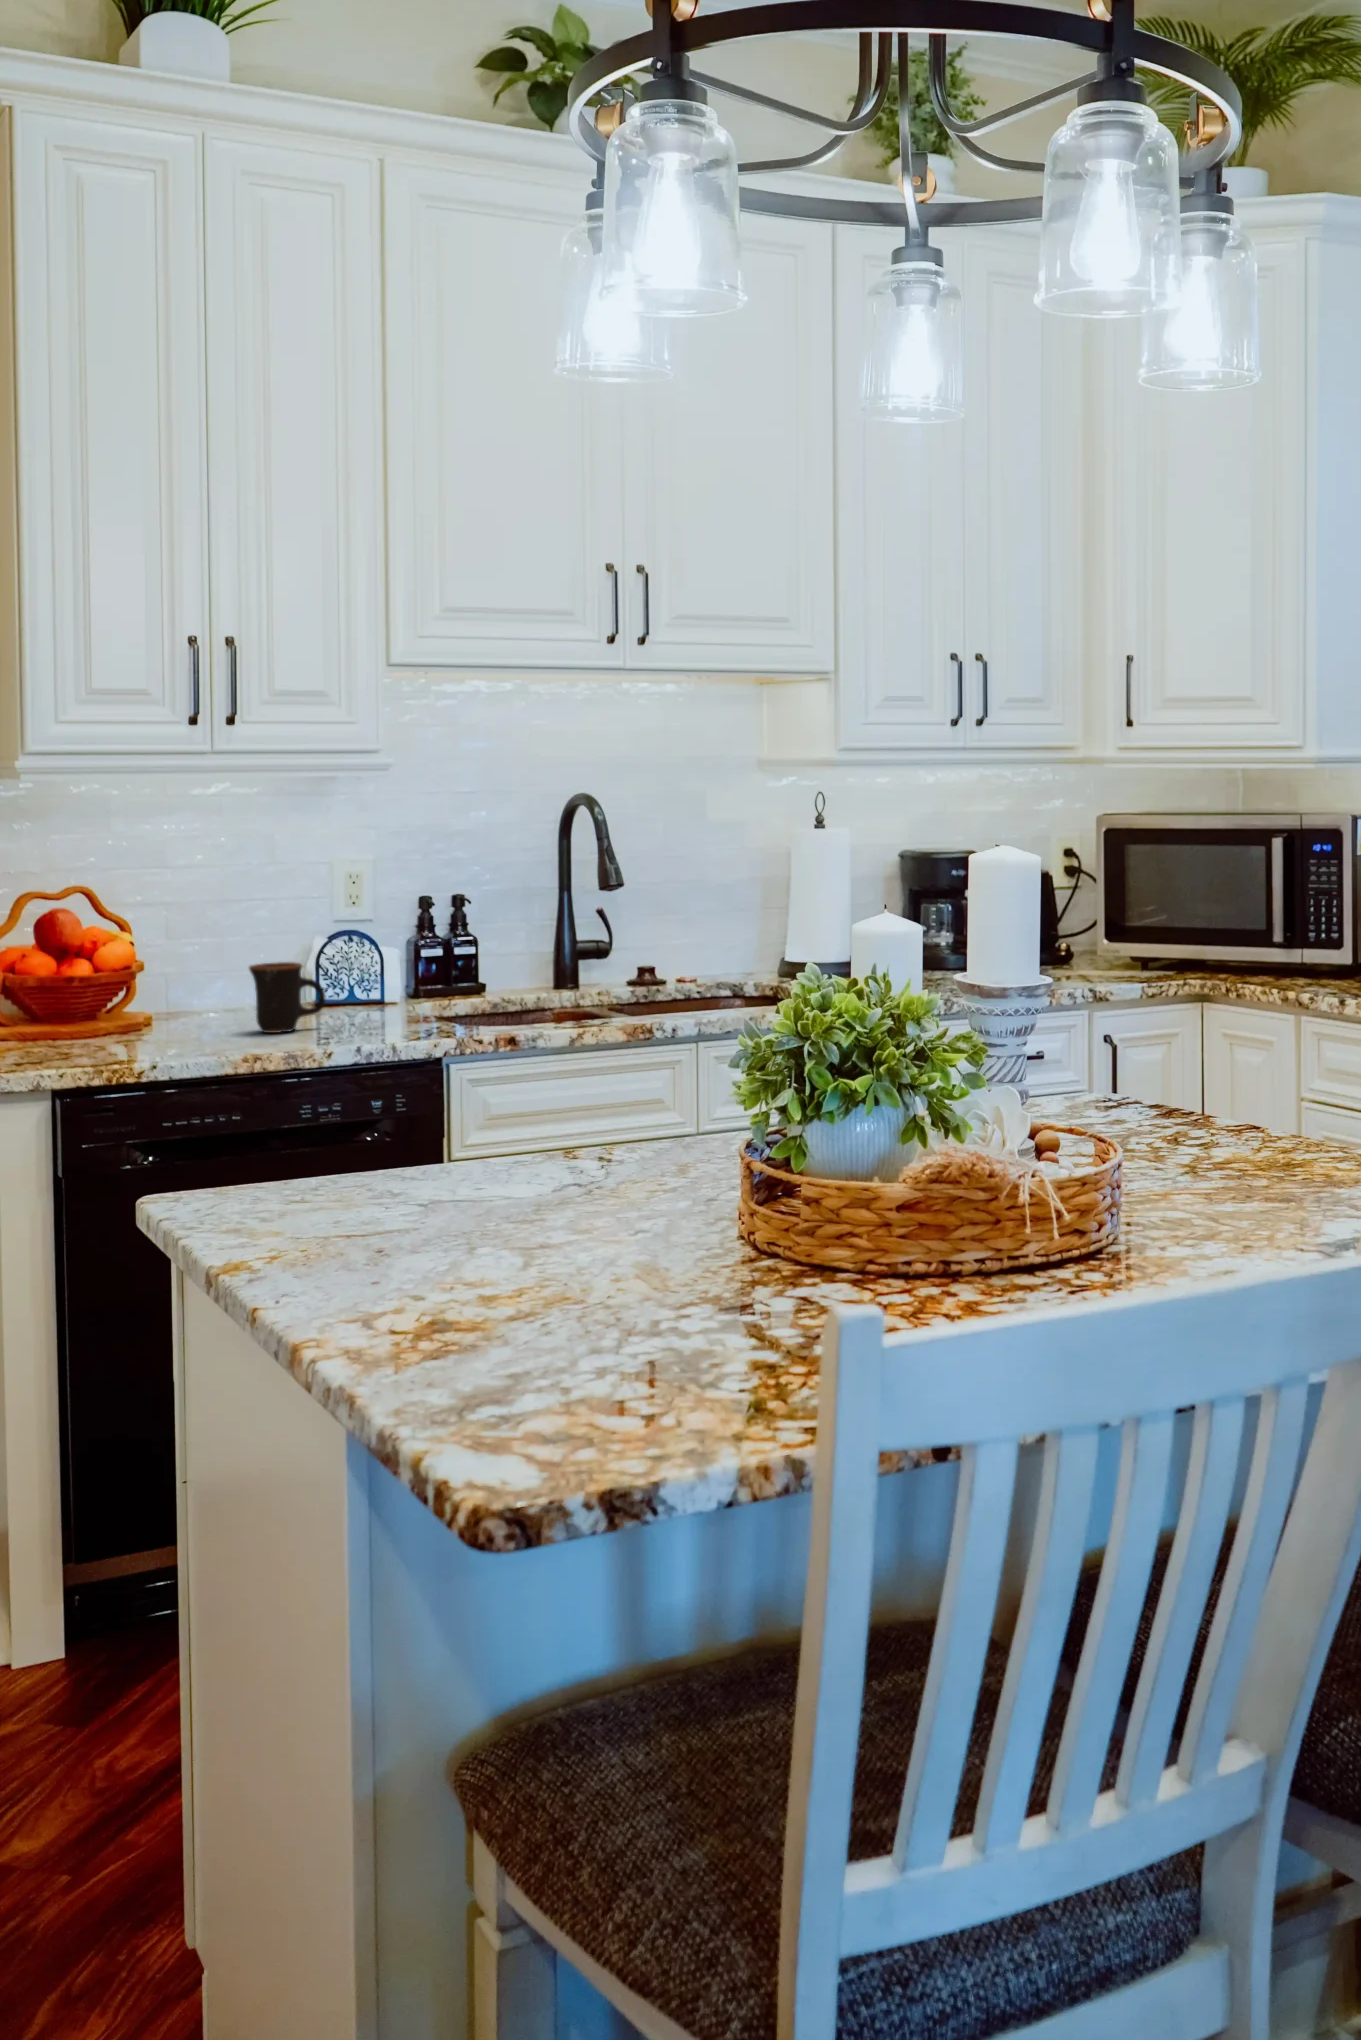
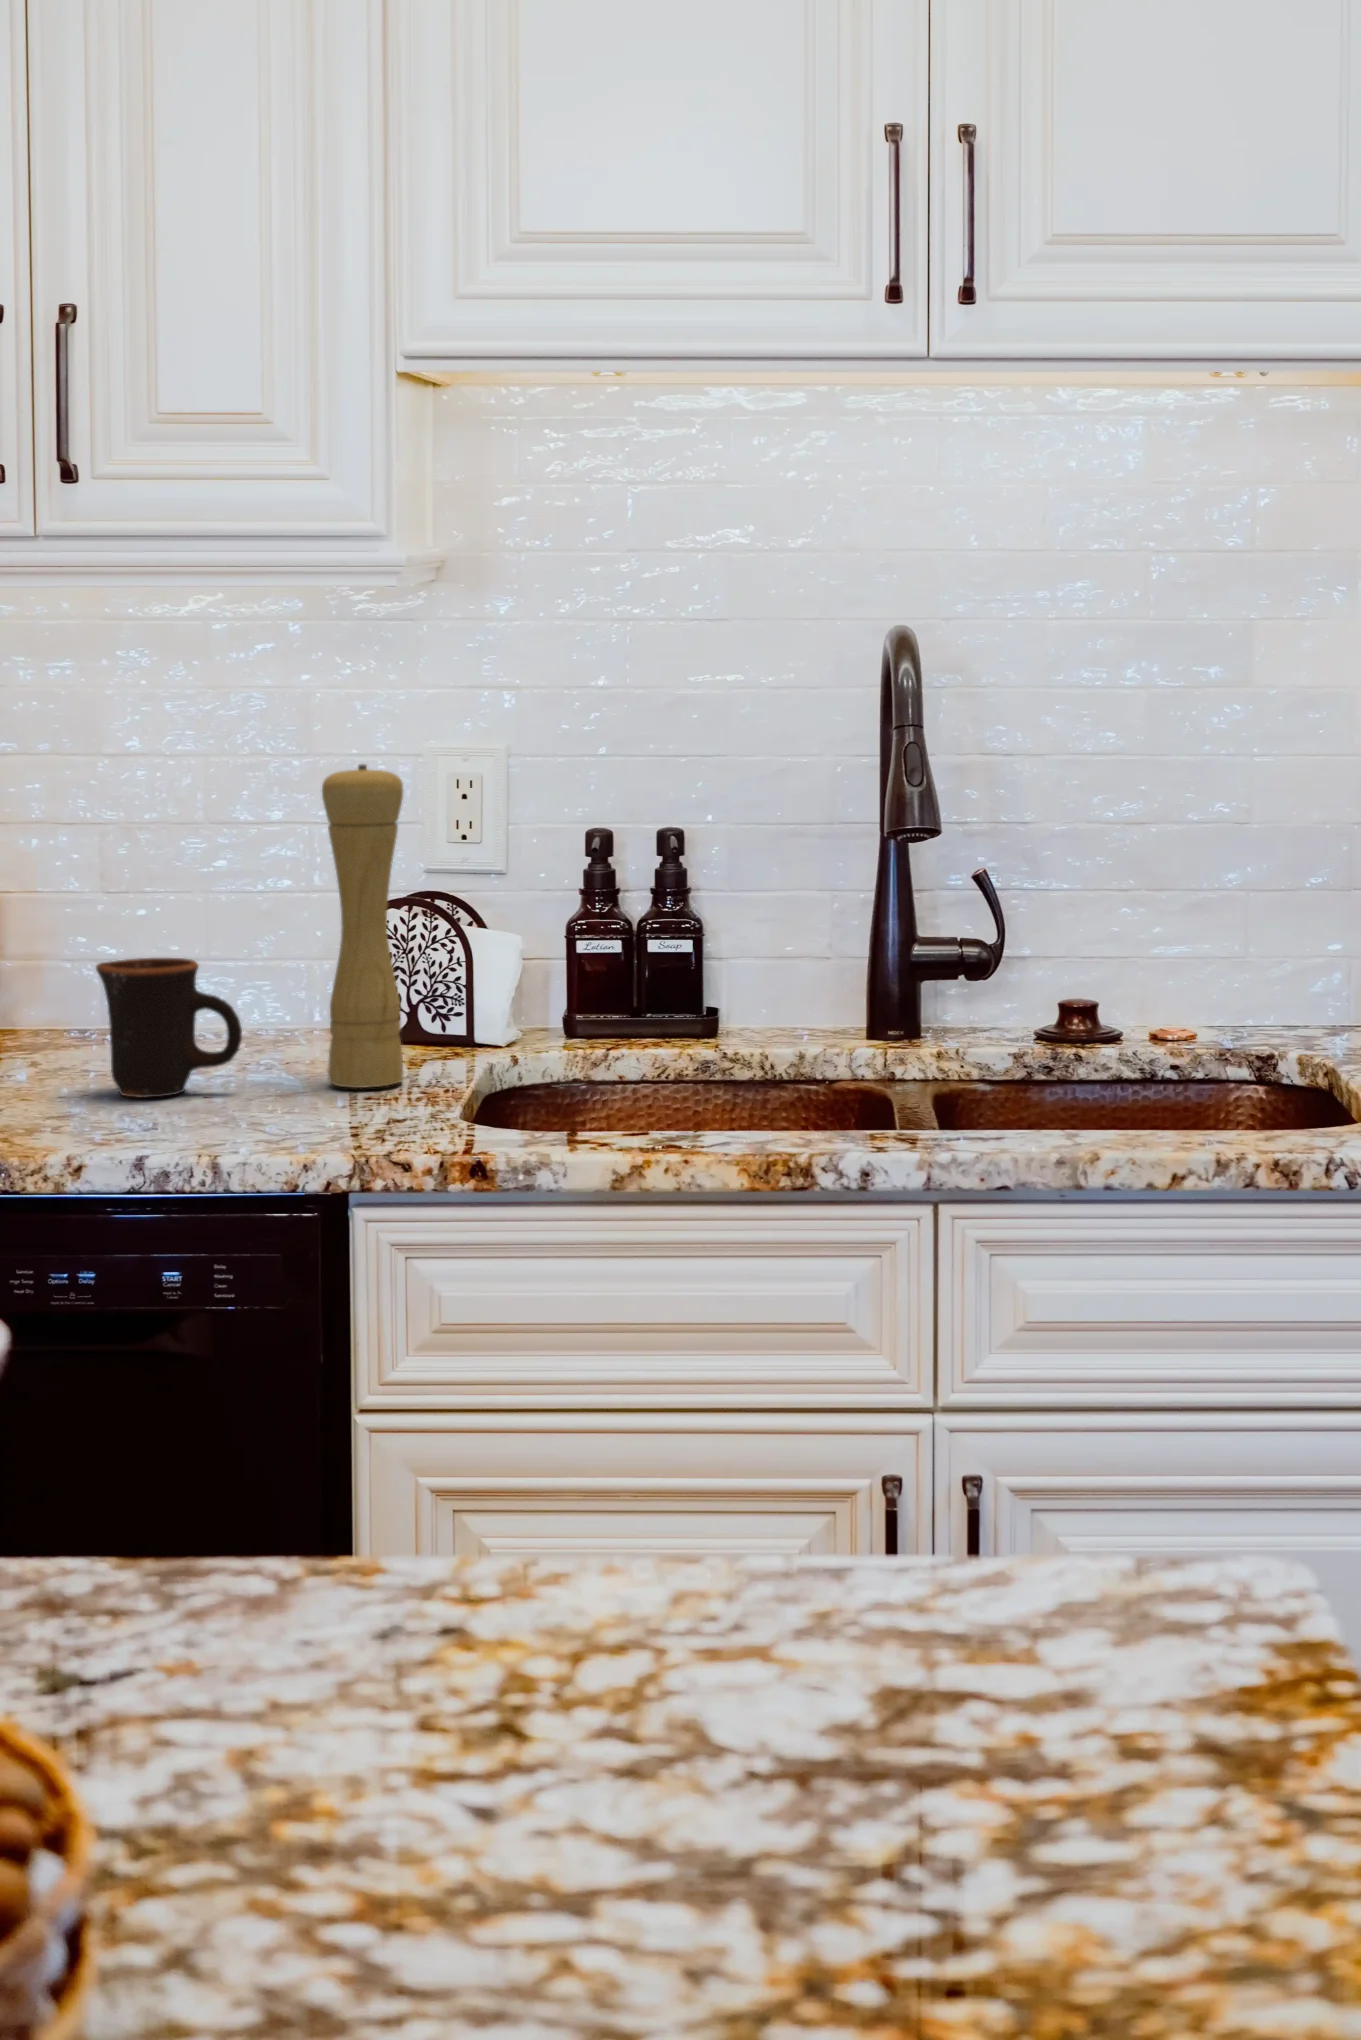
pepper mill: none [354,861,396,1021] -> present [322,764,403,1088]

